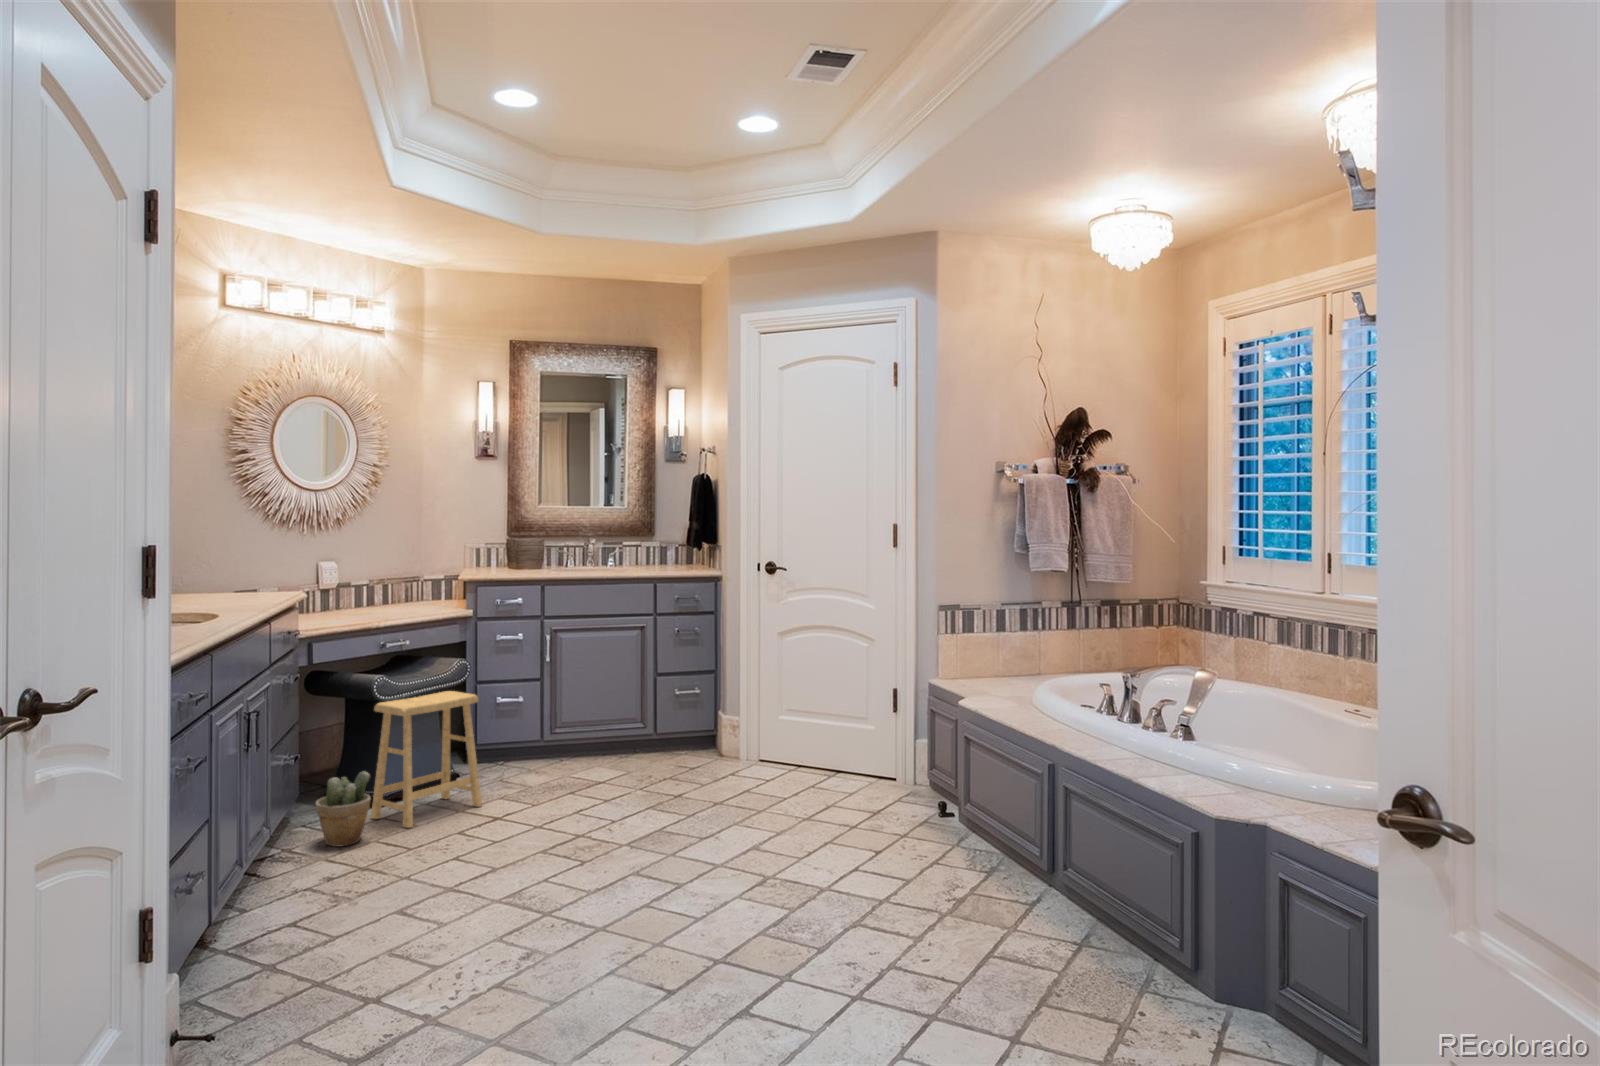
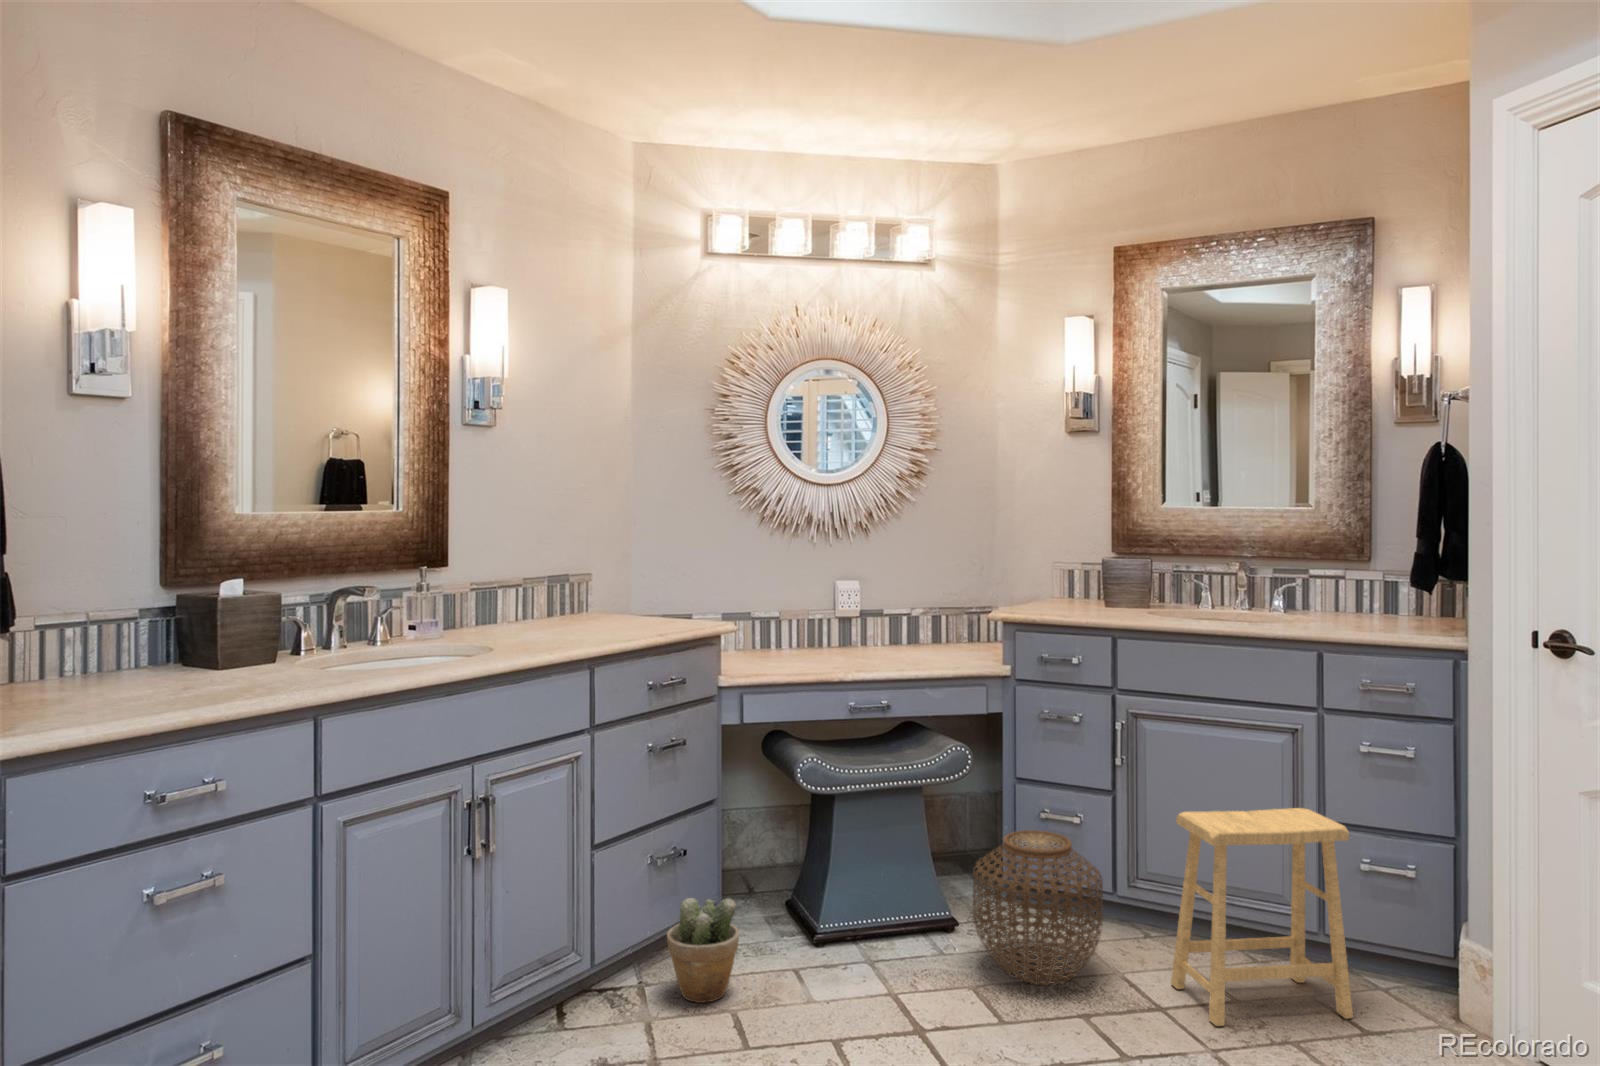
footstool: present [371,691,482,828] -> present [1171,808,1353,1026]
woven basket: none [484,703,564,791] -> present [973,830,1103,985]

